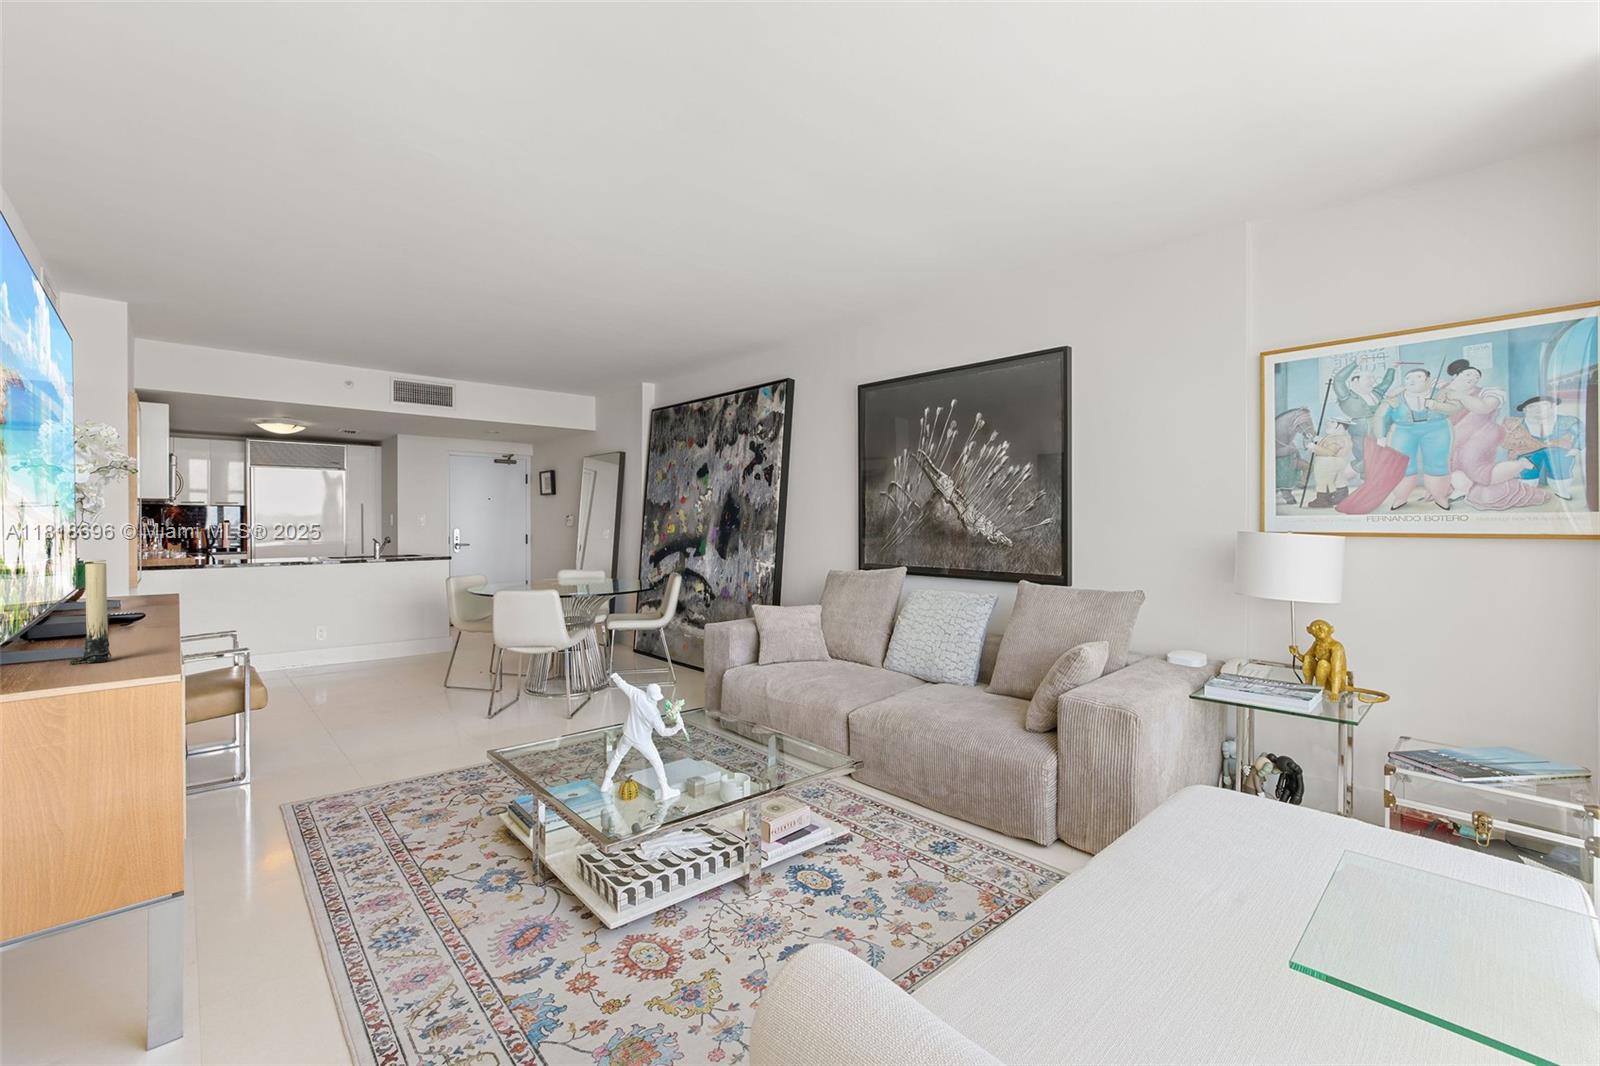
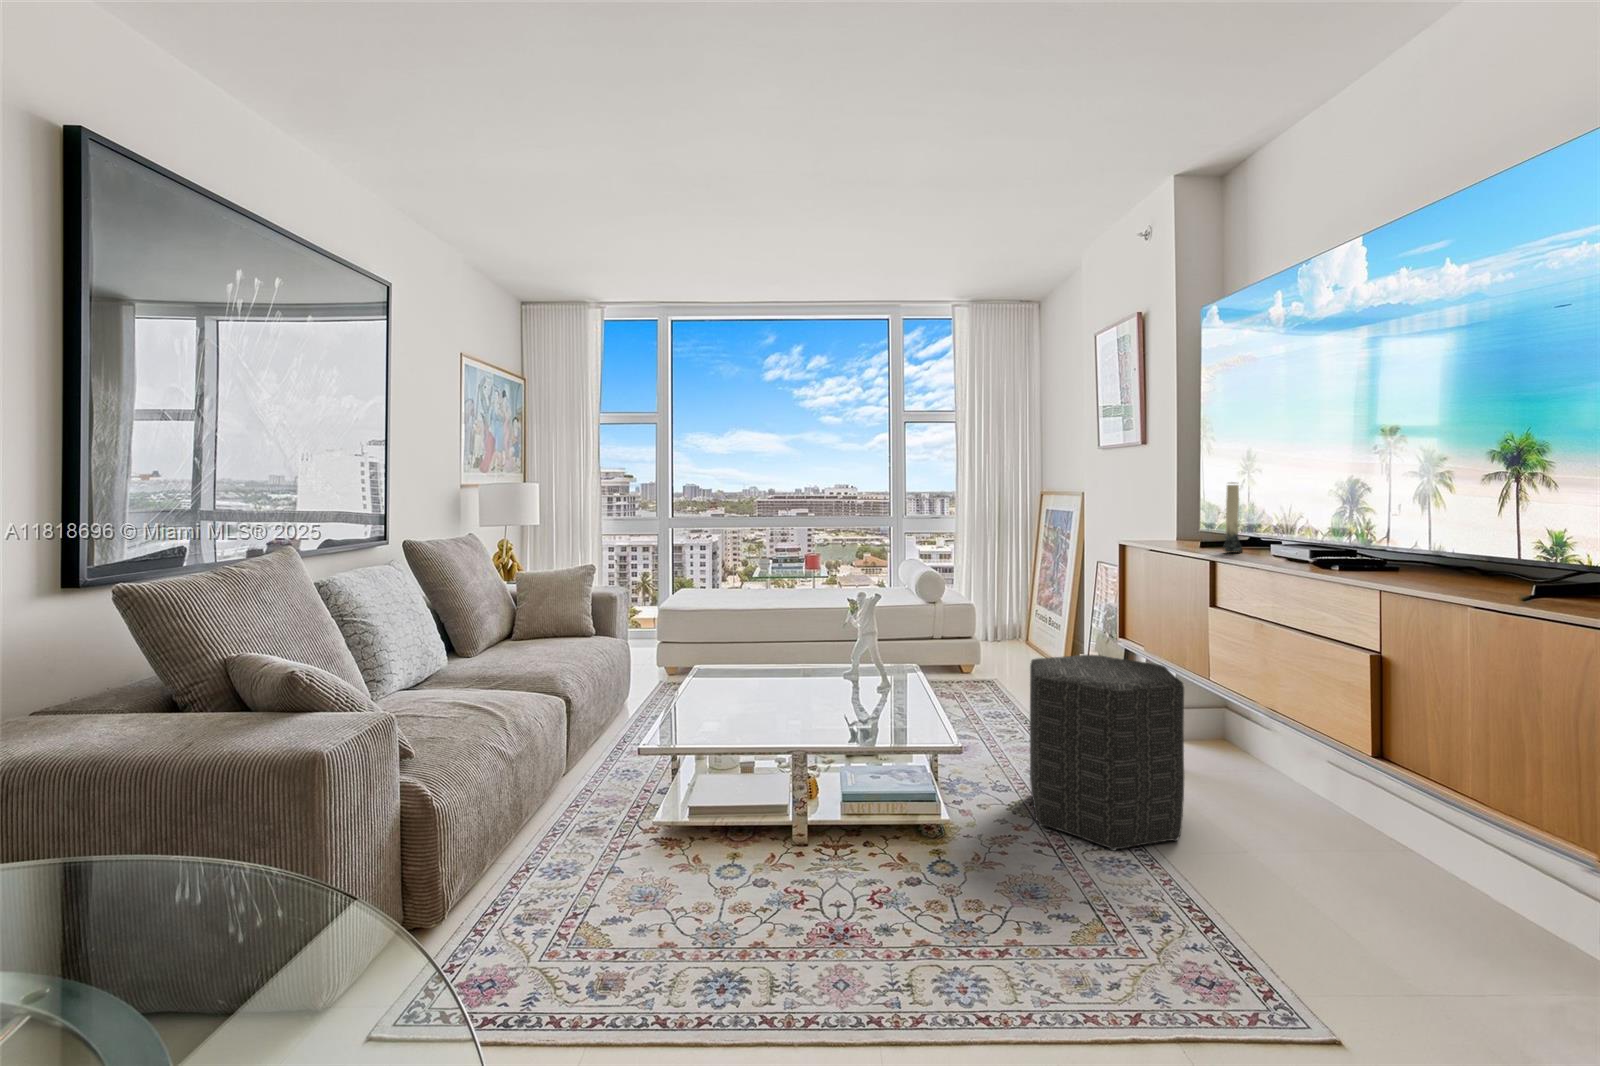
ottoman: none [251,727,422,937] -> present [1030,655,1184,850]

